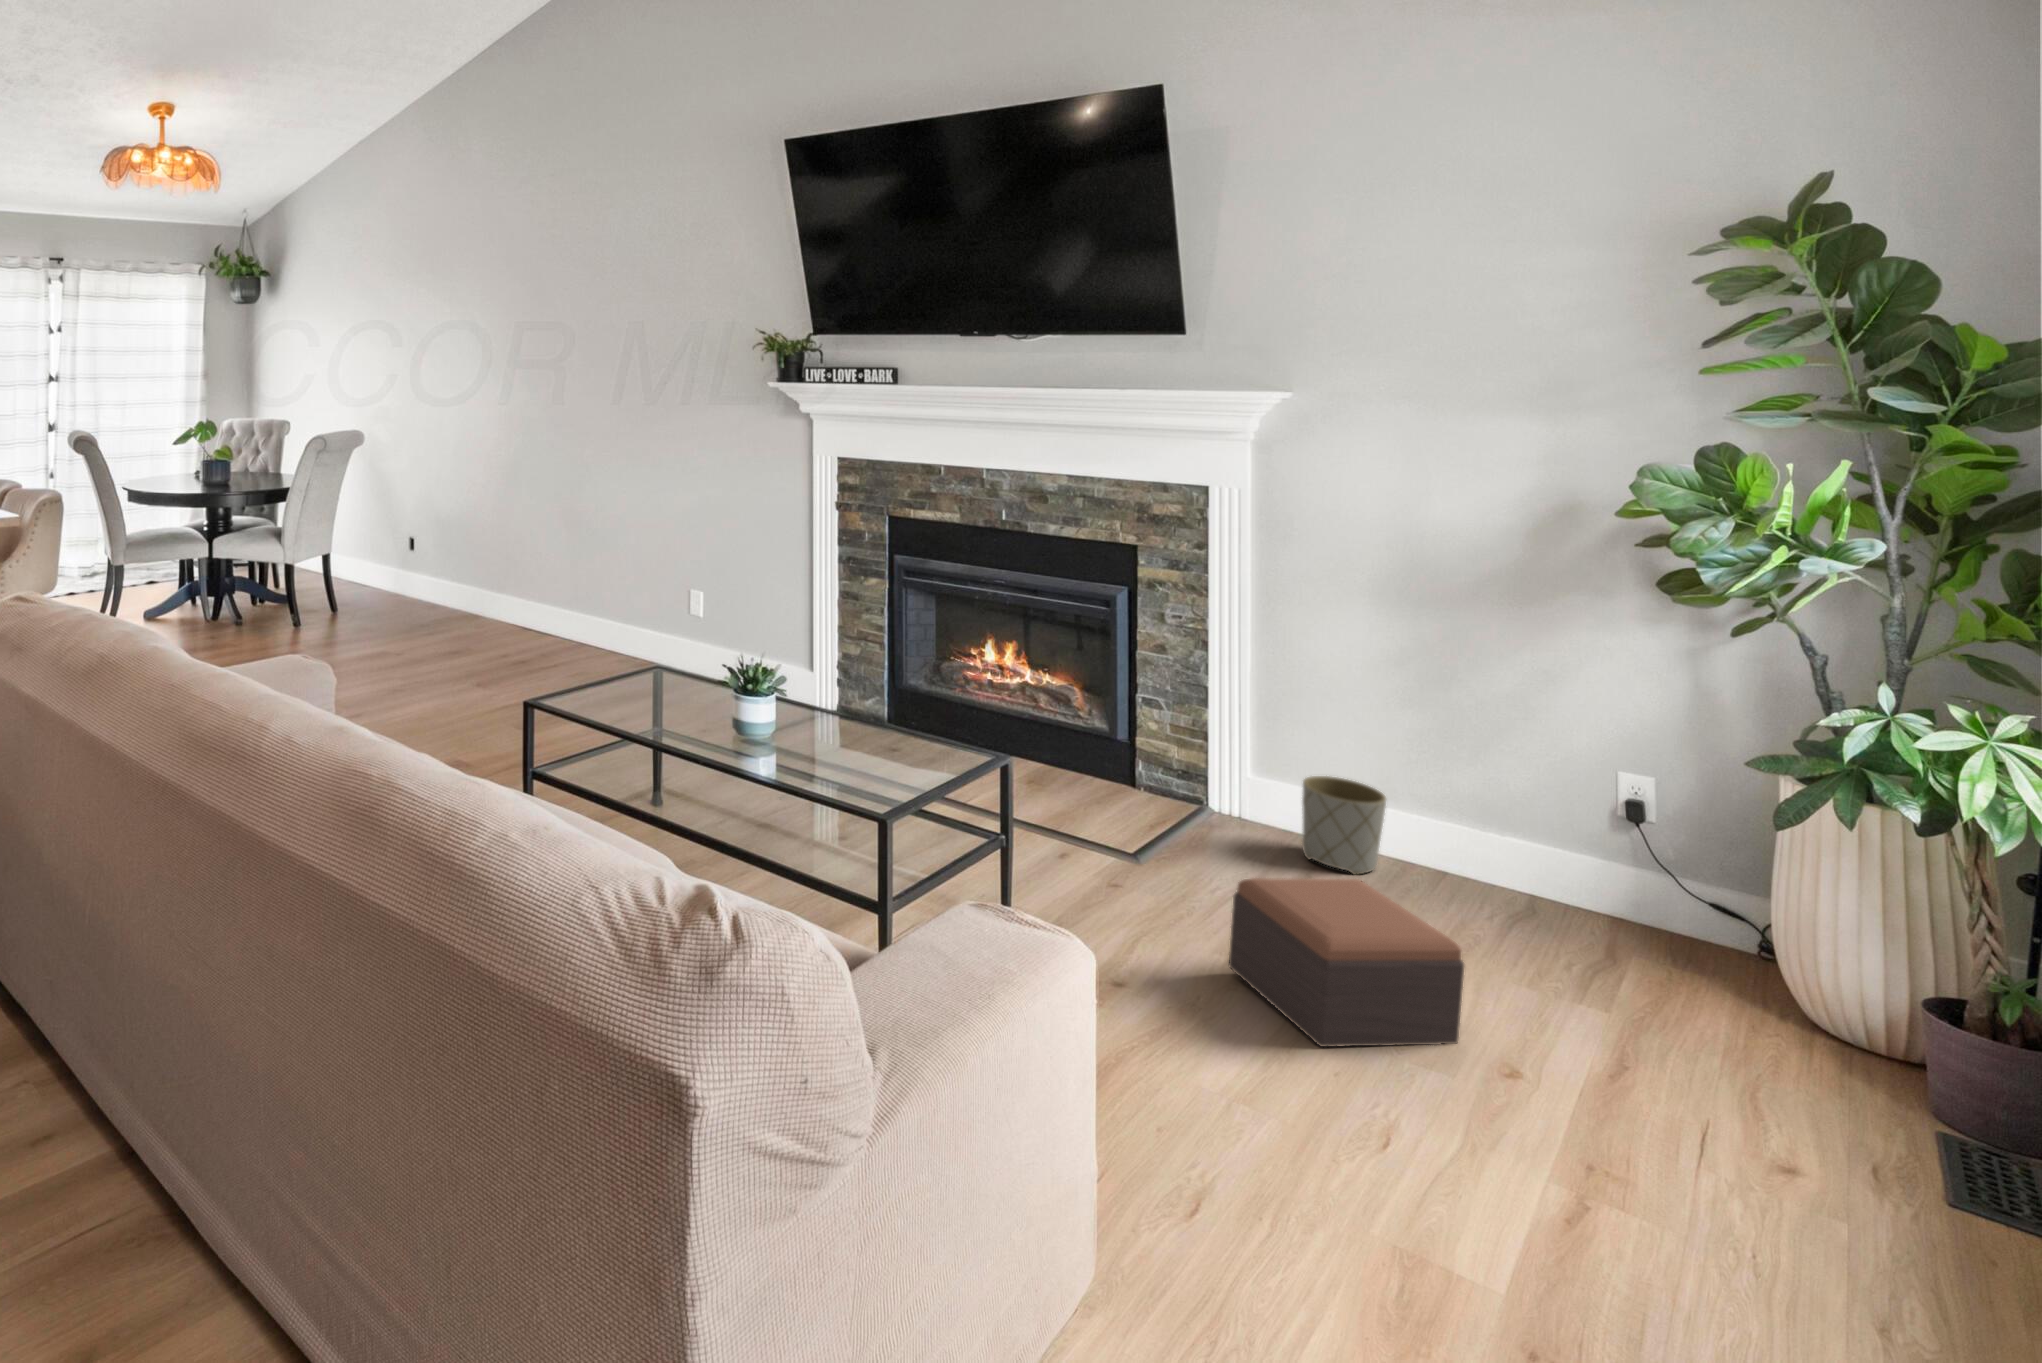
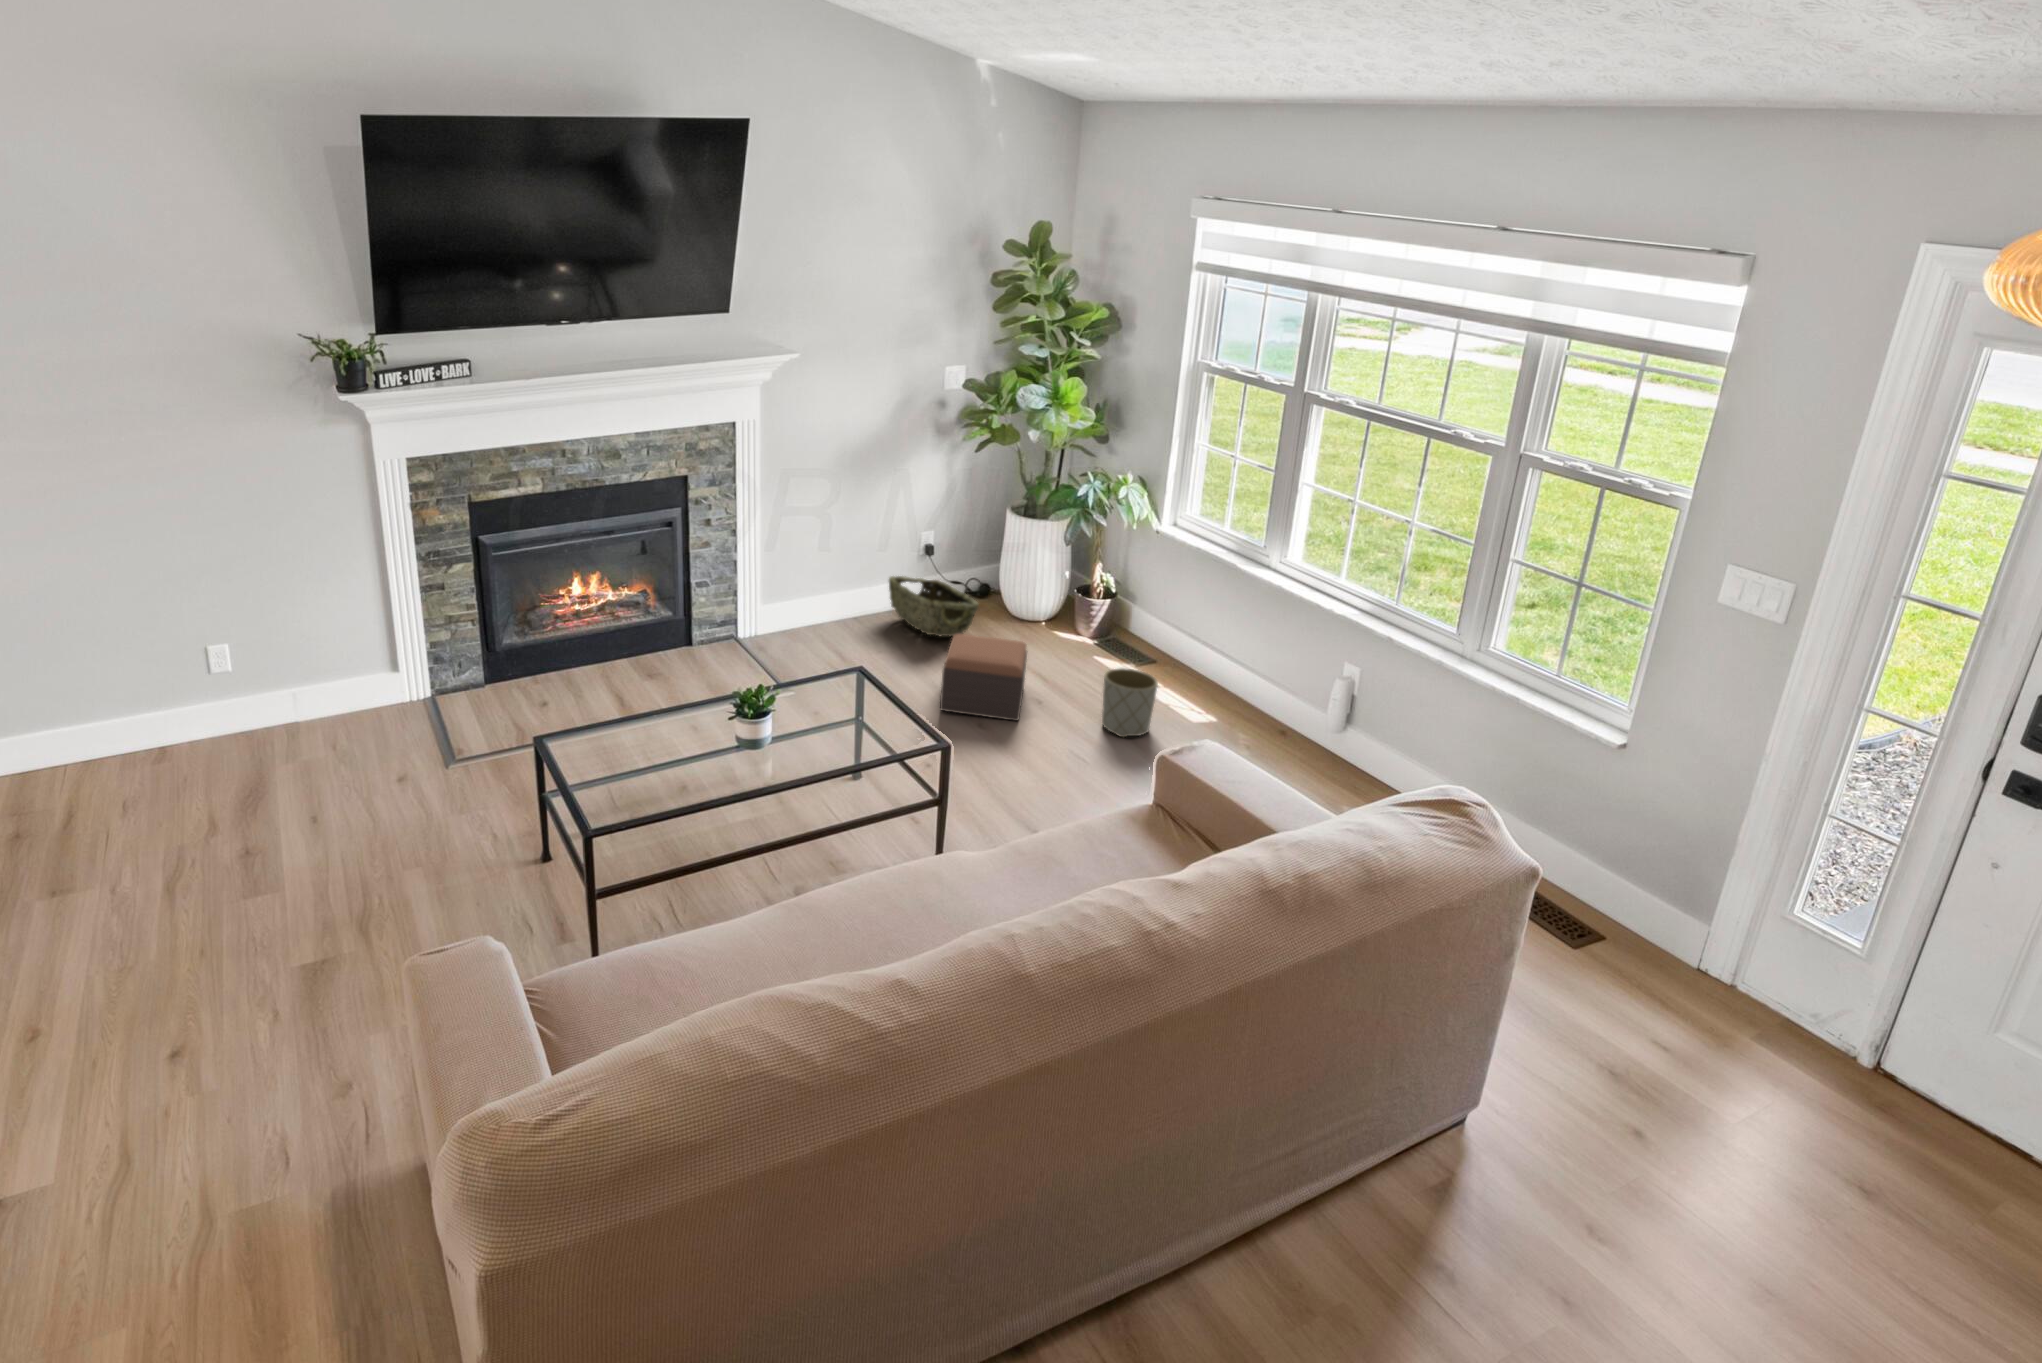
planter: present [1302,776,1386,875] -> present [1102,668,1158,737]
woven basket: none [1433,815,1612,955] -> present [889,576,979,637]

